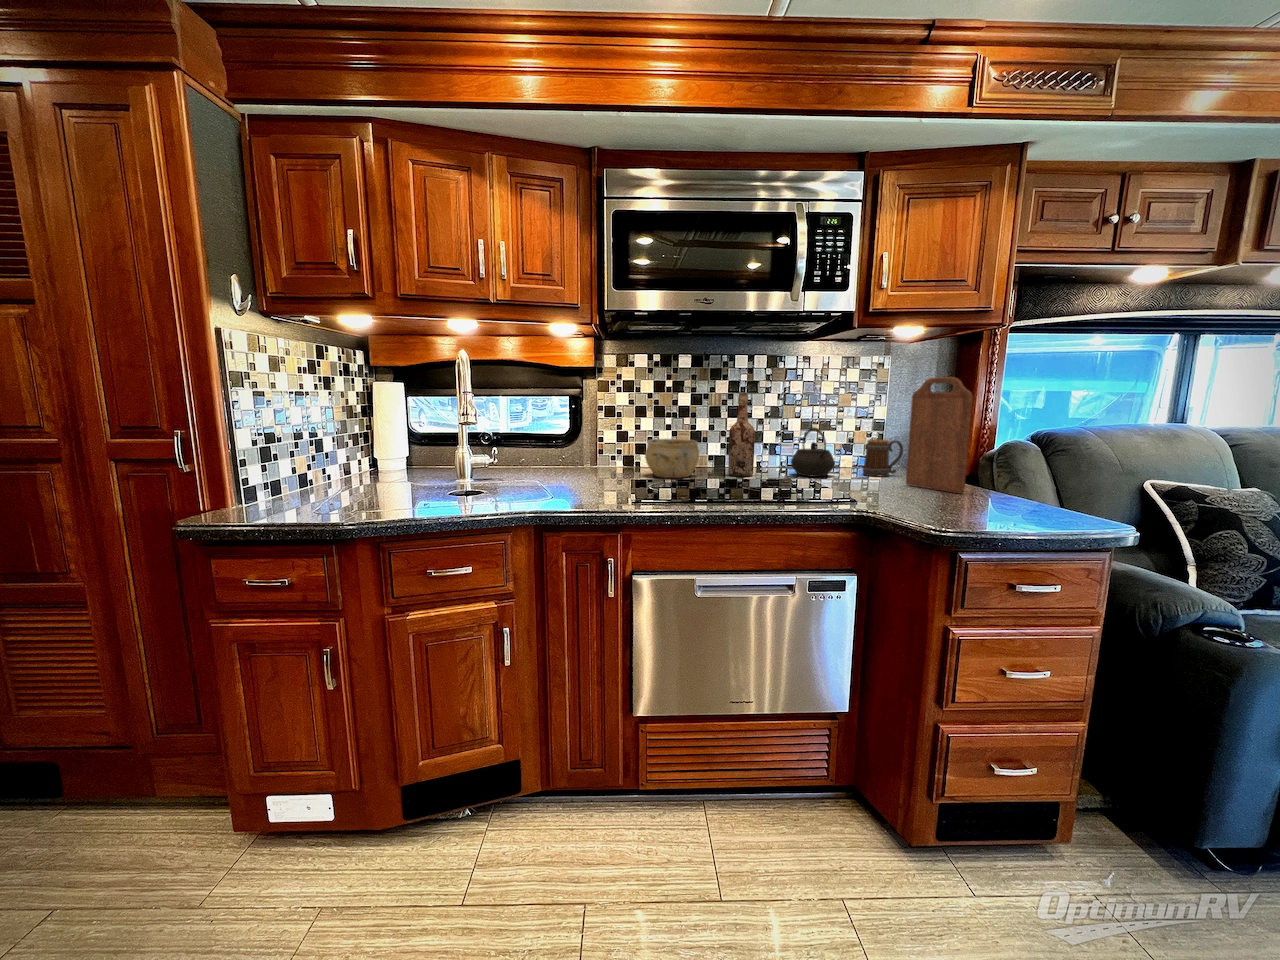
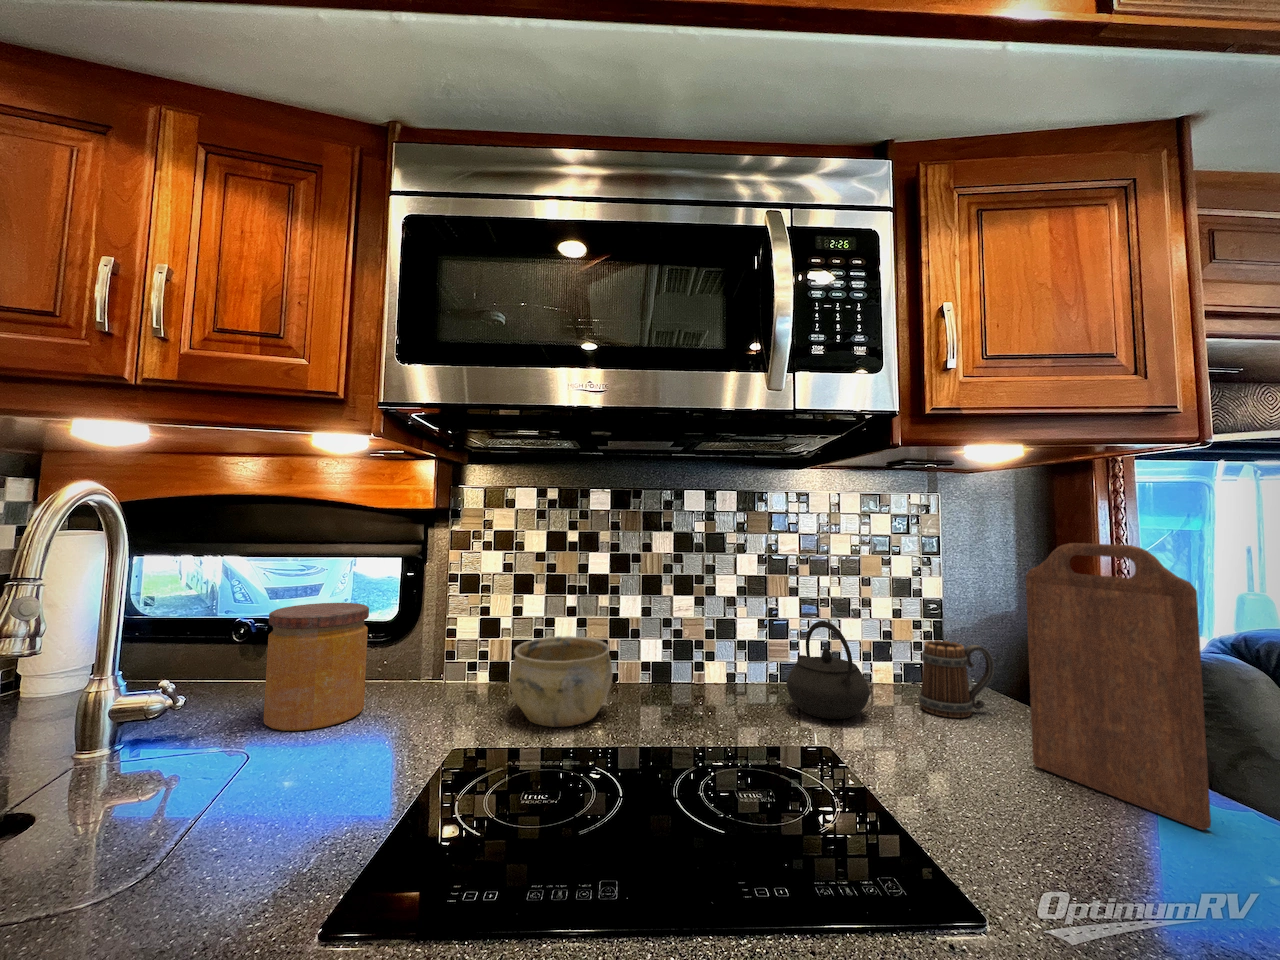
wine bottle: present [728,393,755,476] -> none [670,558,717,719]
jar: none [521,420,568,478] -> present [264,603,369,731]

